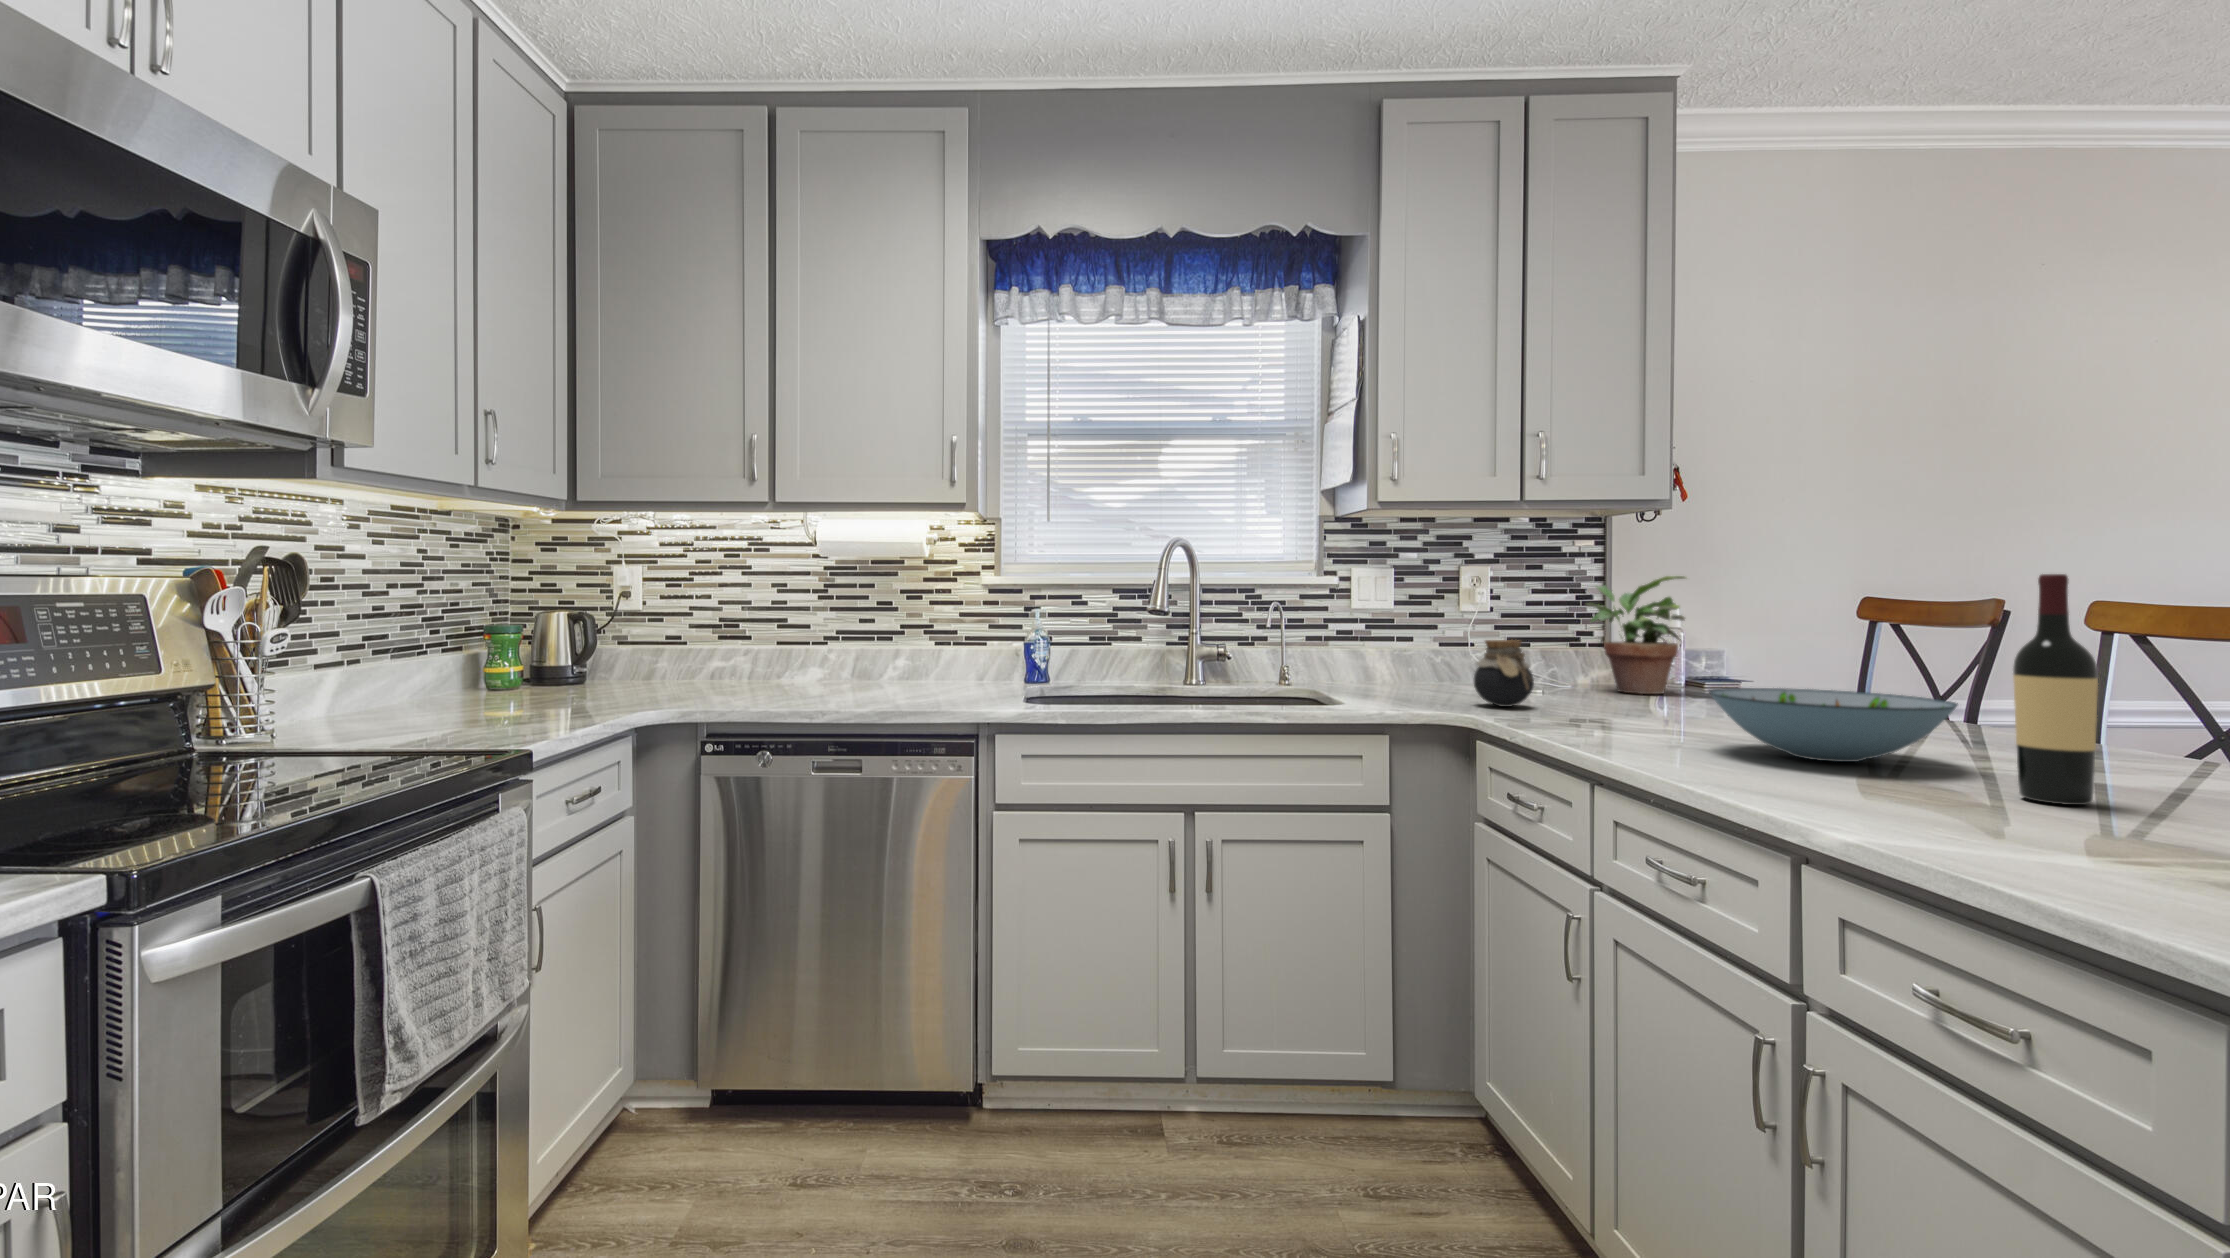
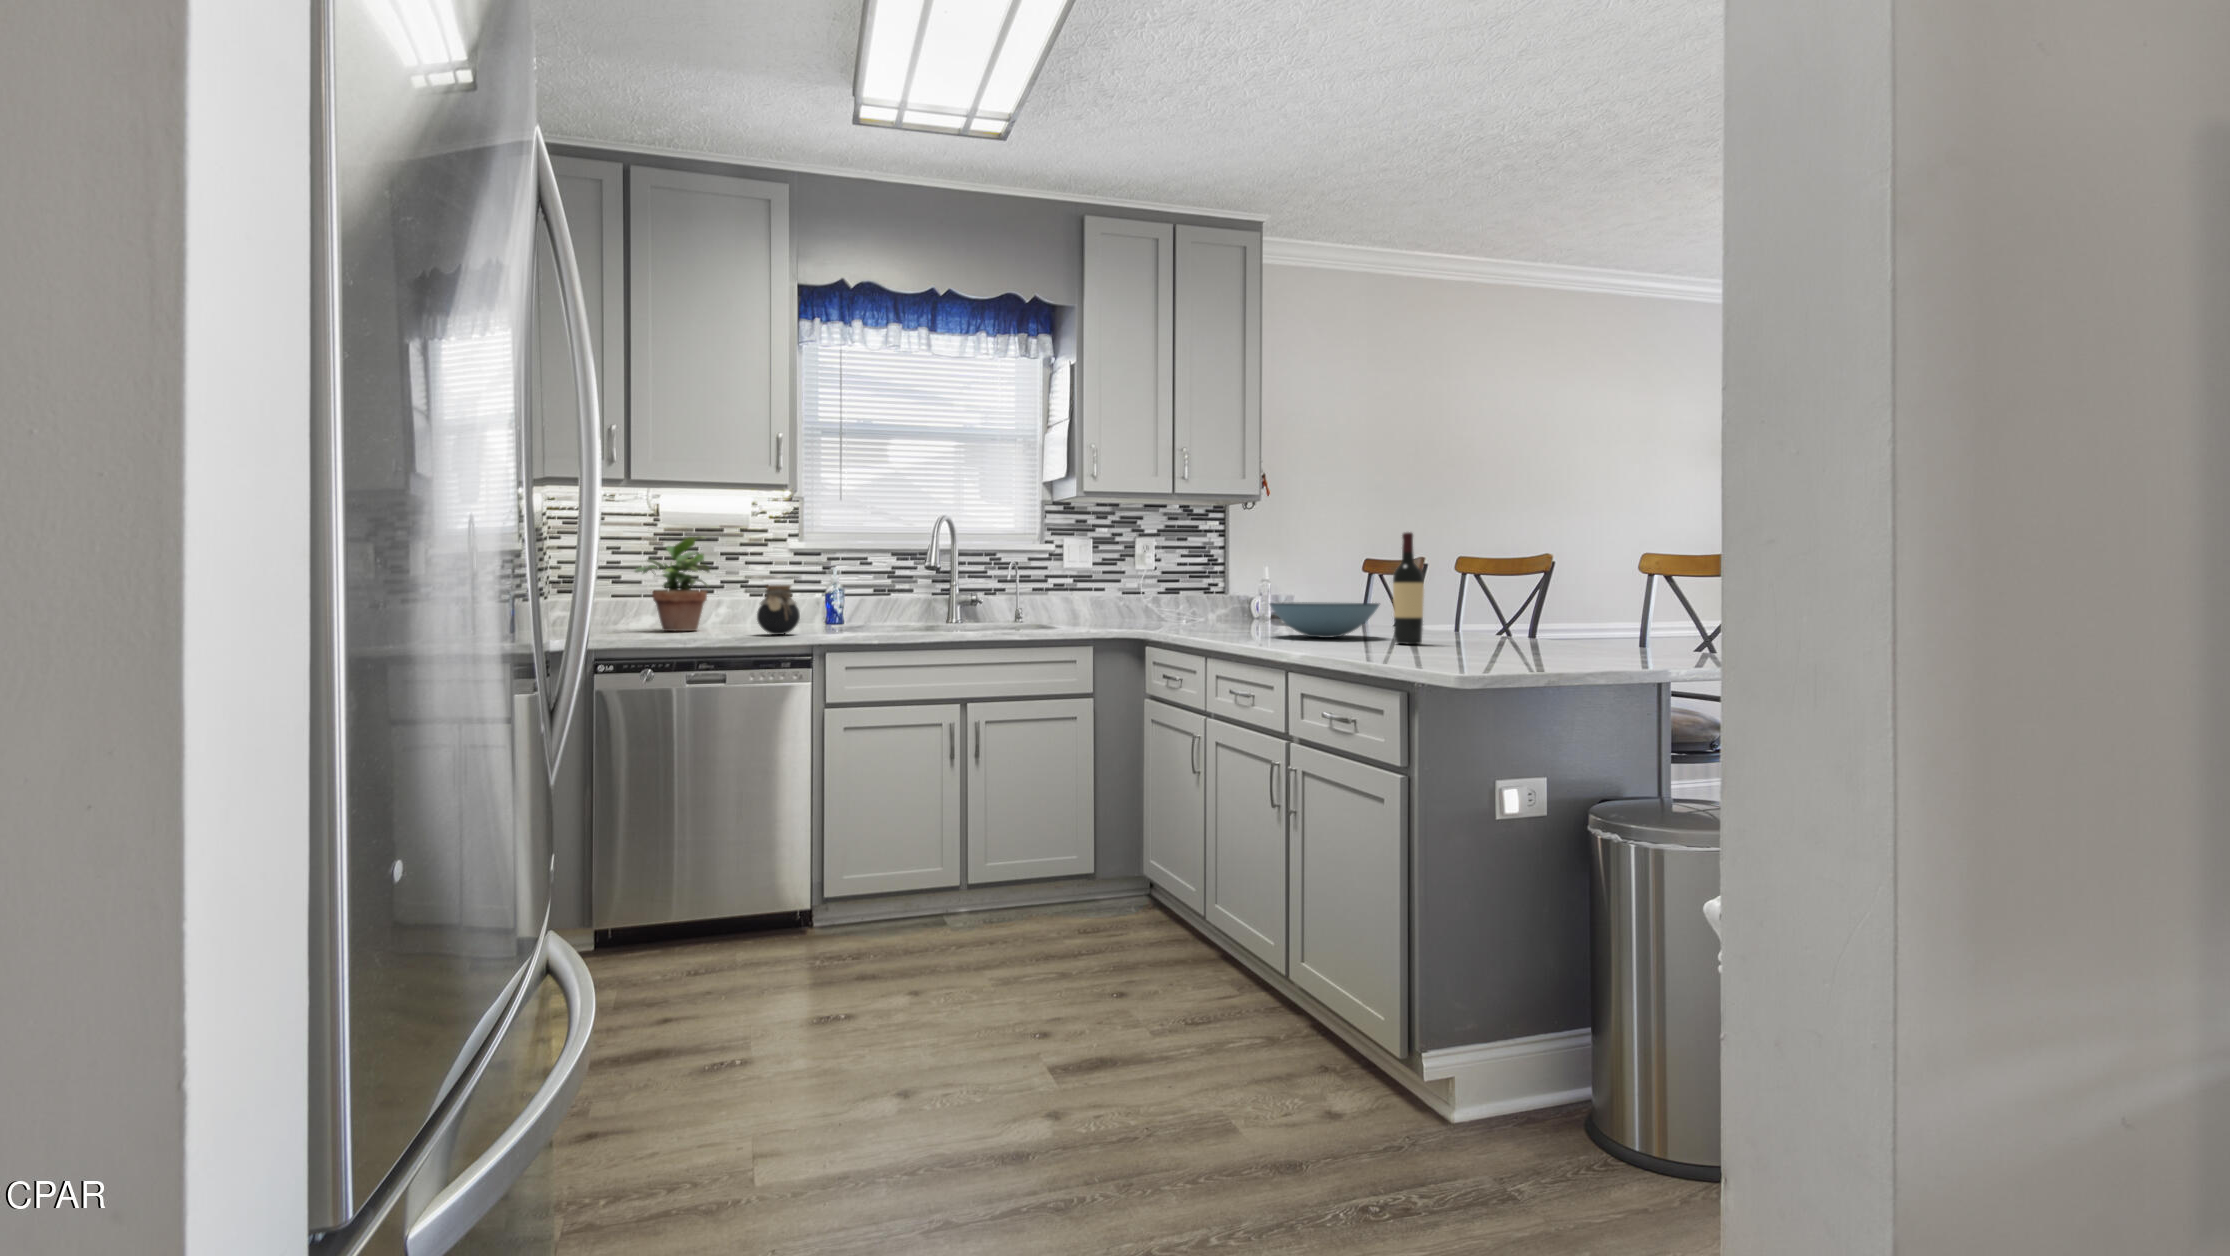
potted plant: present [1587,576,1686,694] -> present [635,537,709,631]
jar: present [1474,640,1534,707] -> present [757,585,800,635]

